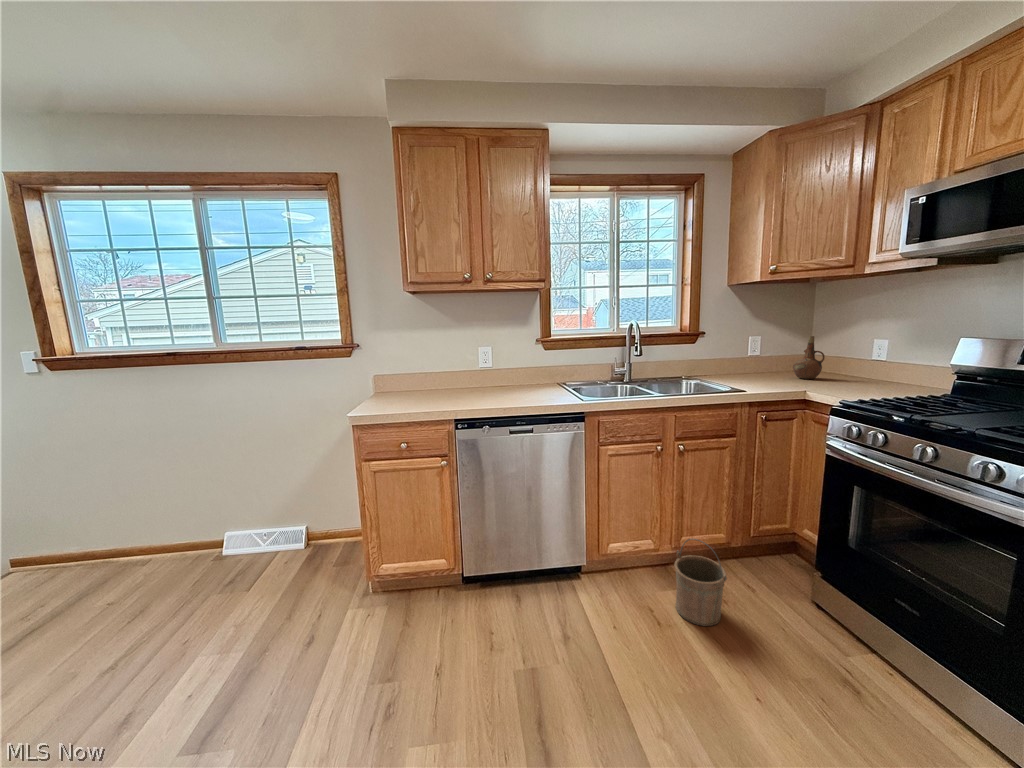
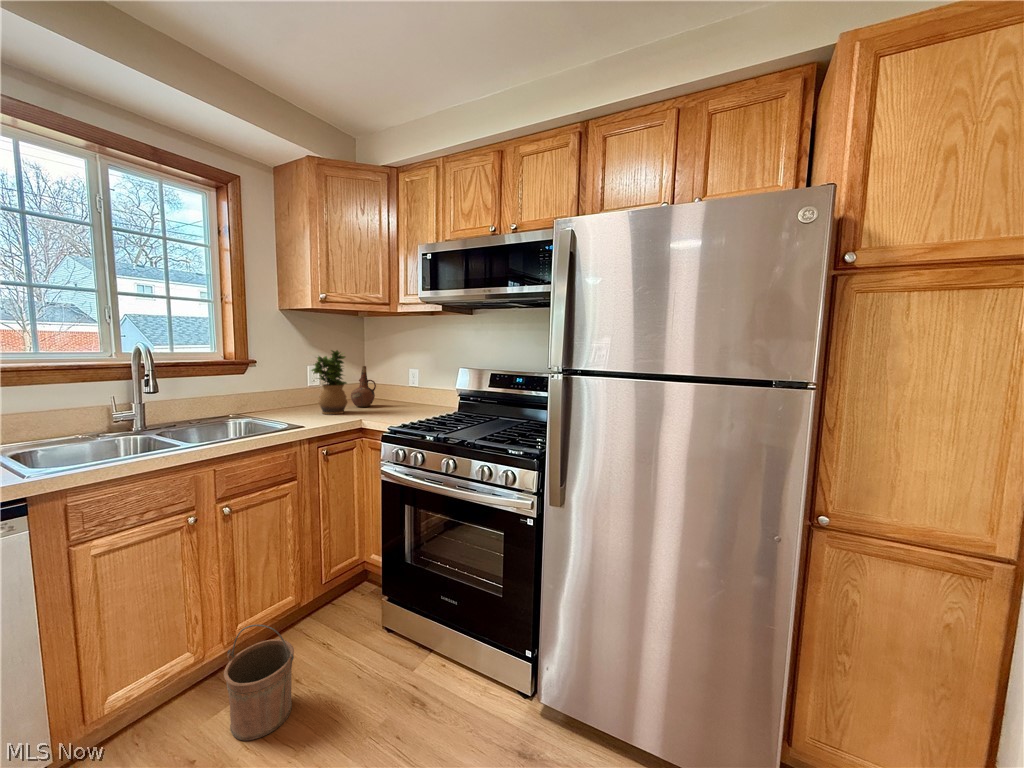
potted plant: none [754,320,793,383] -> present [312,350,347,414]

